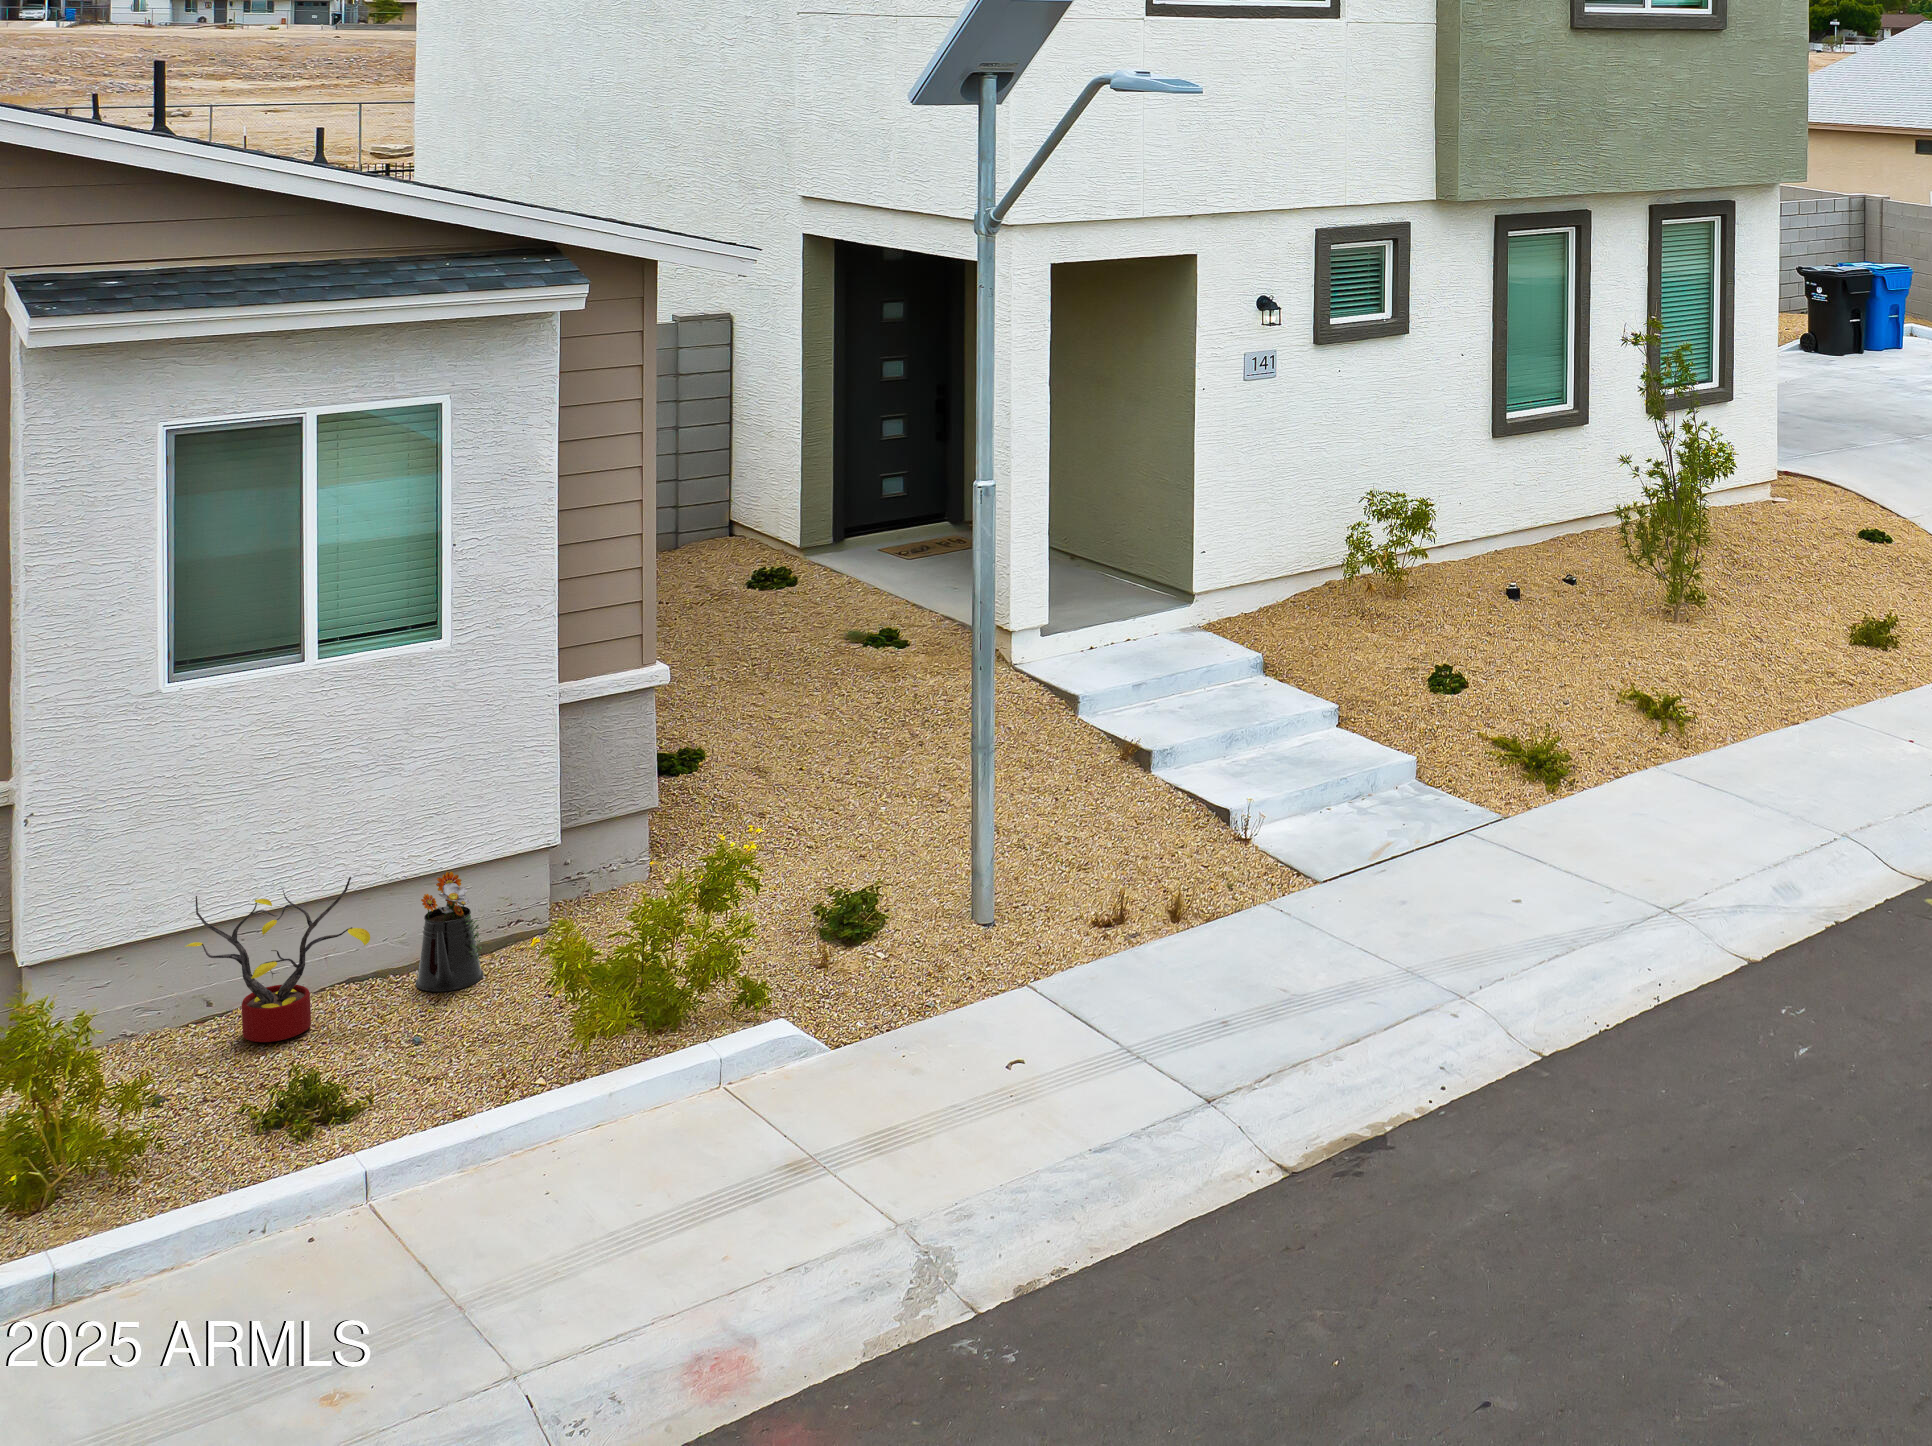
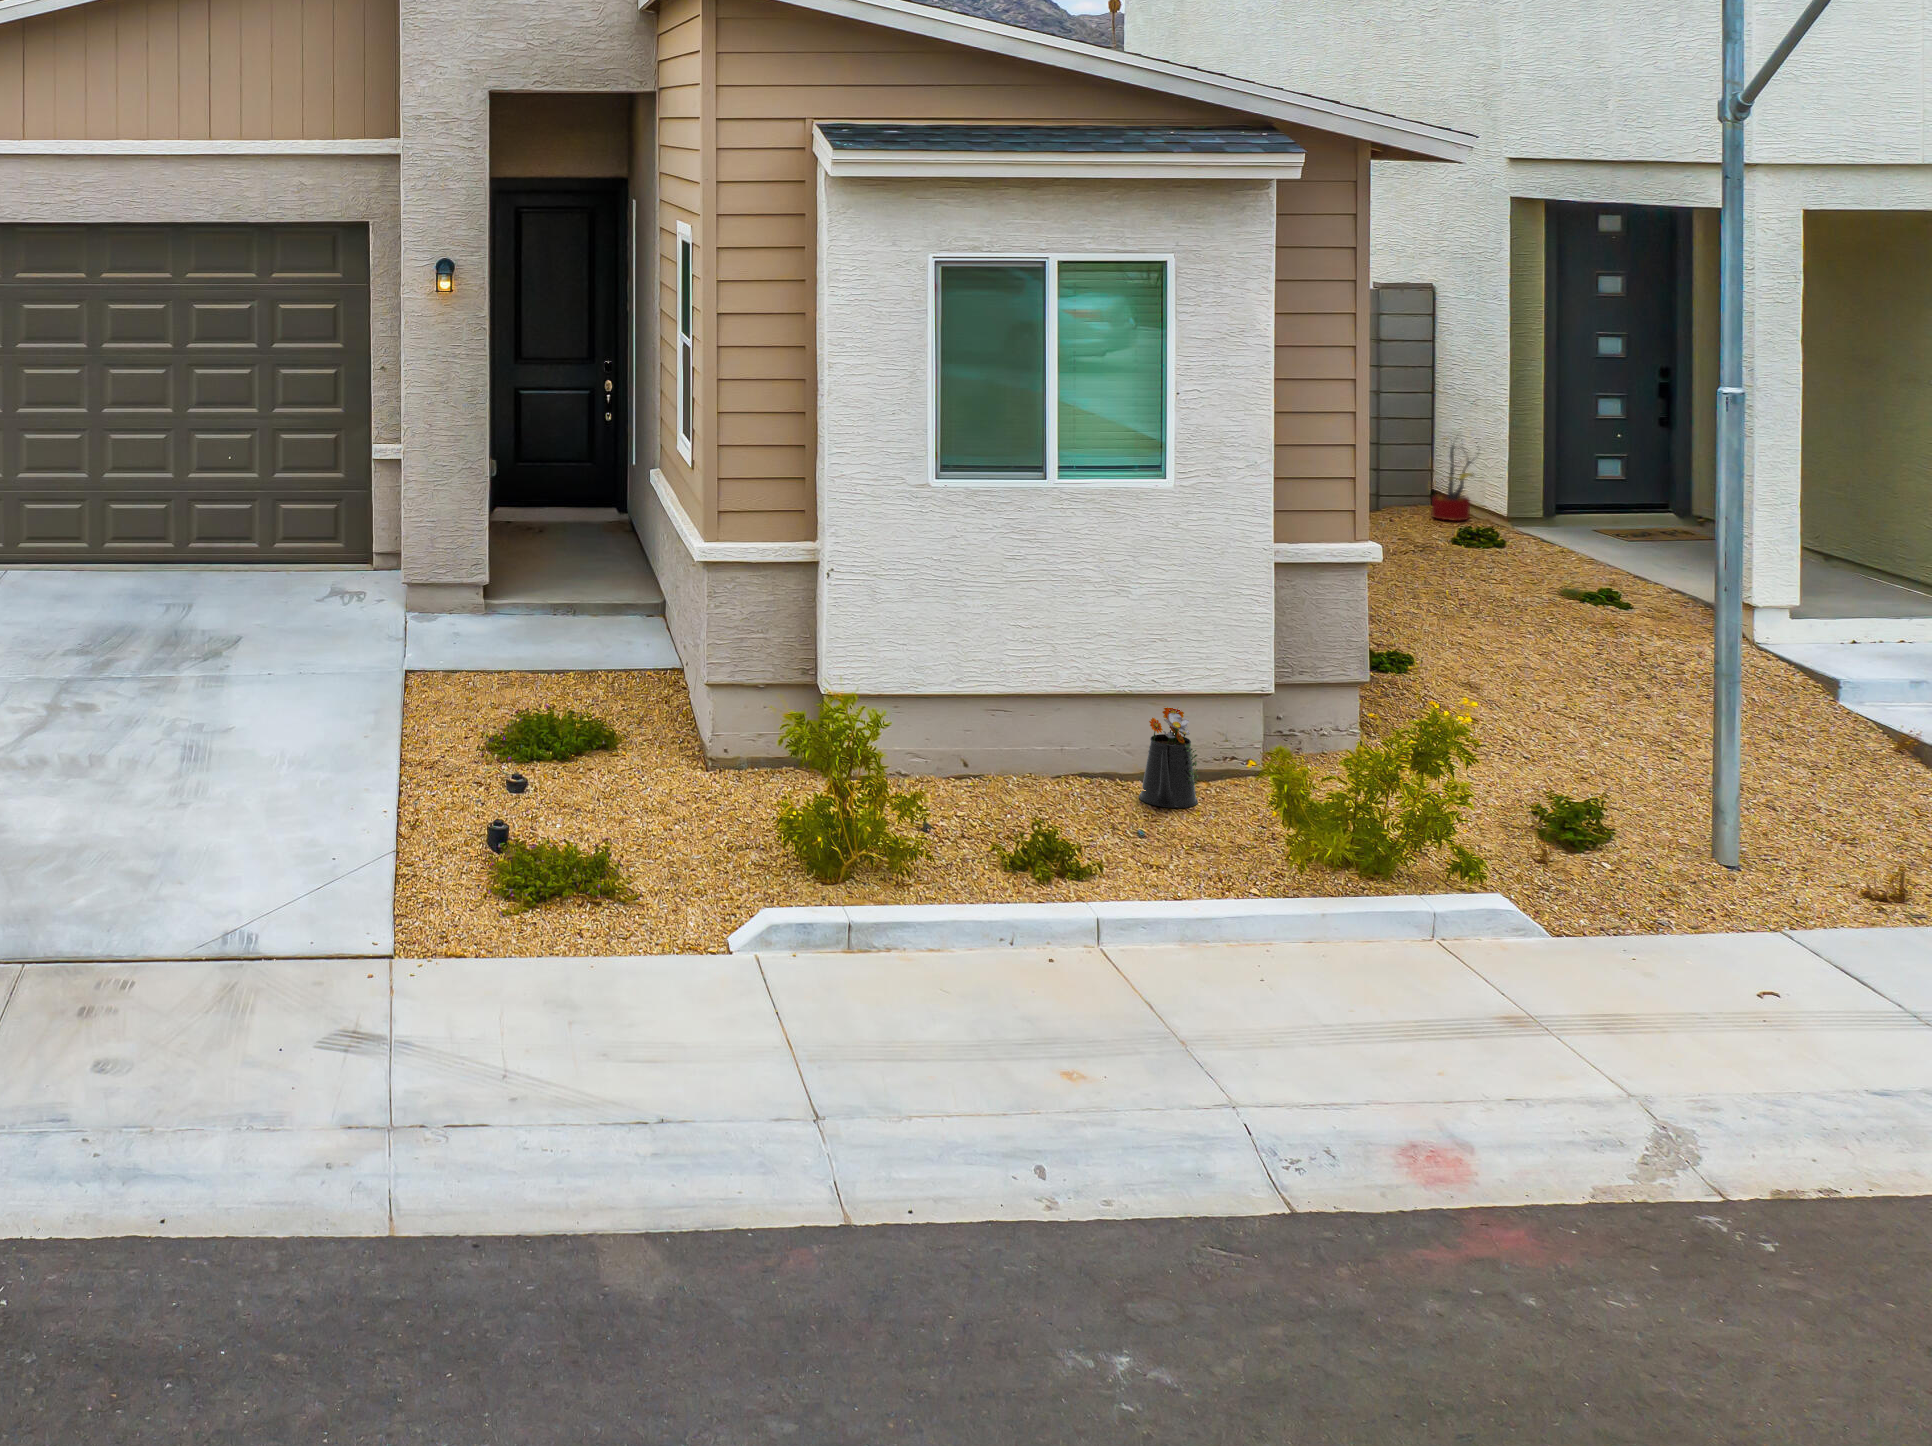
decorative plant: present [185,877,370,1042] -> present [1432,445,1480,521]

